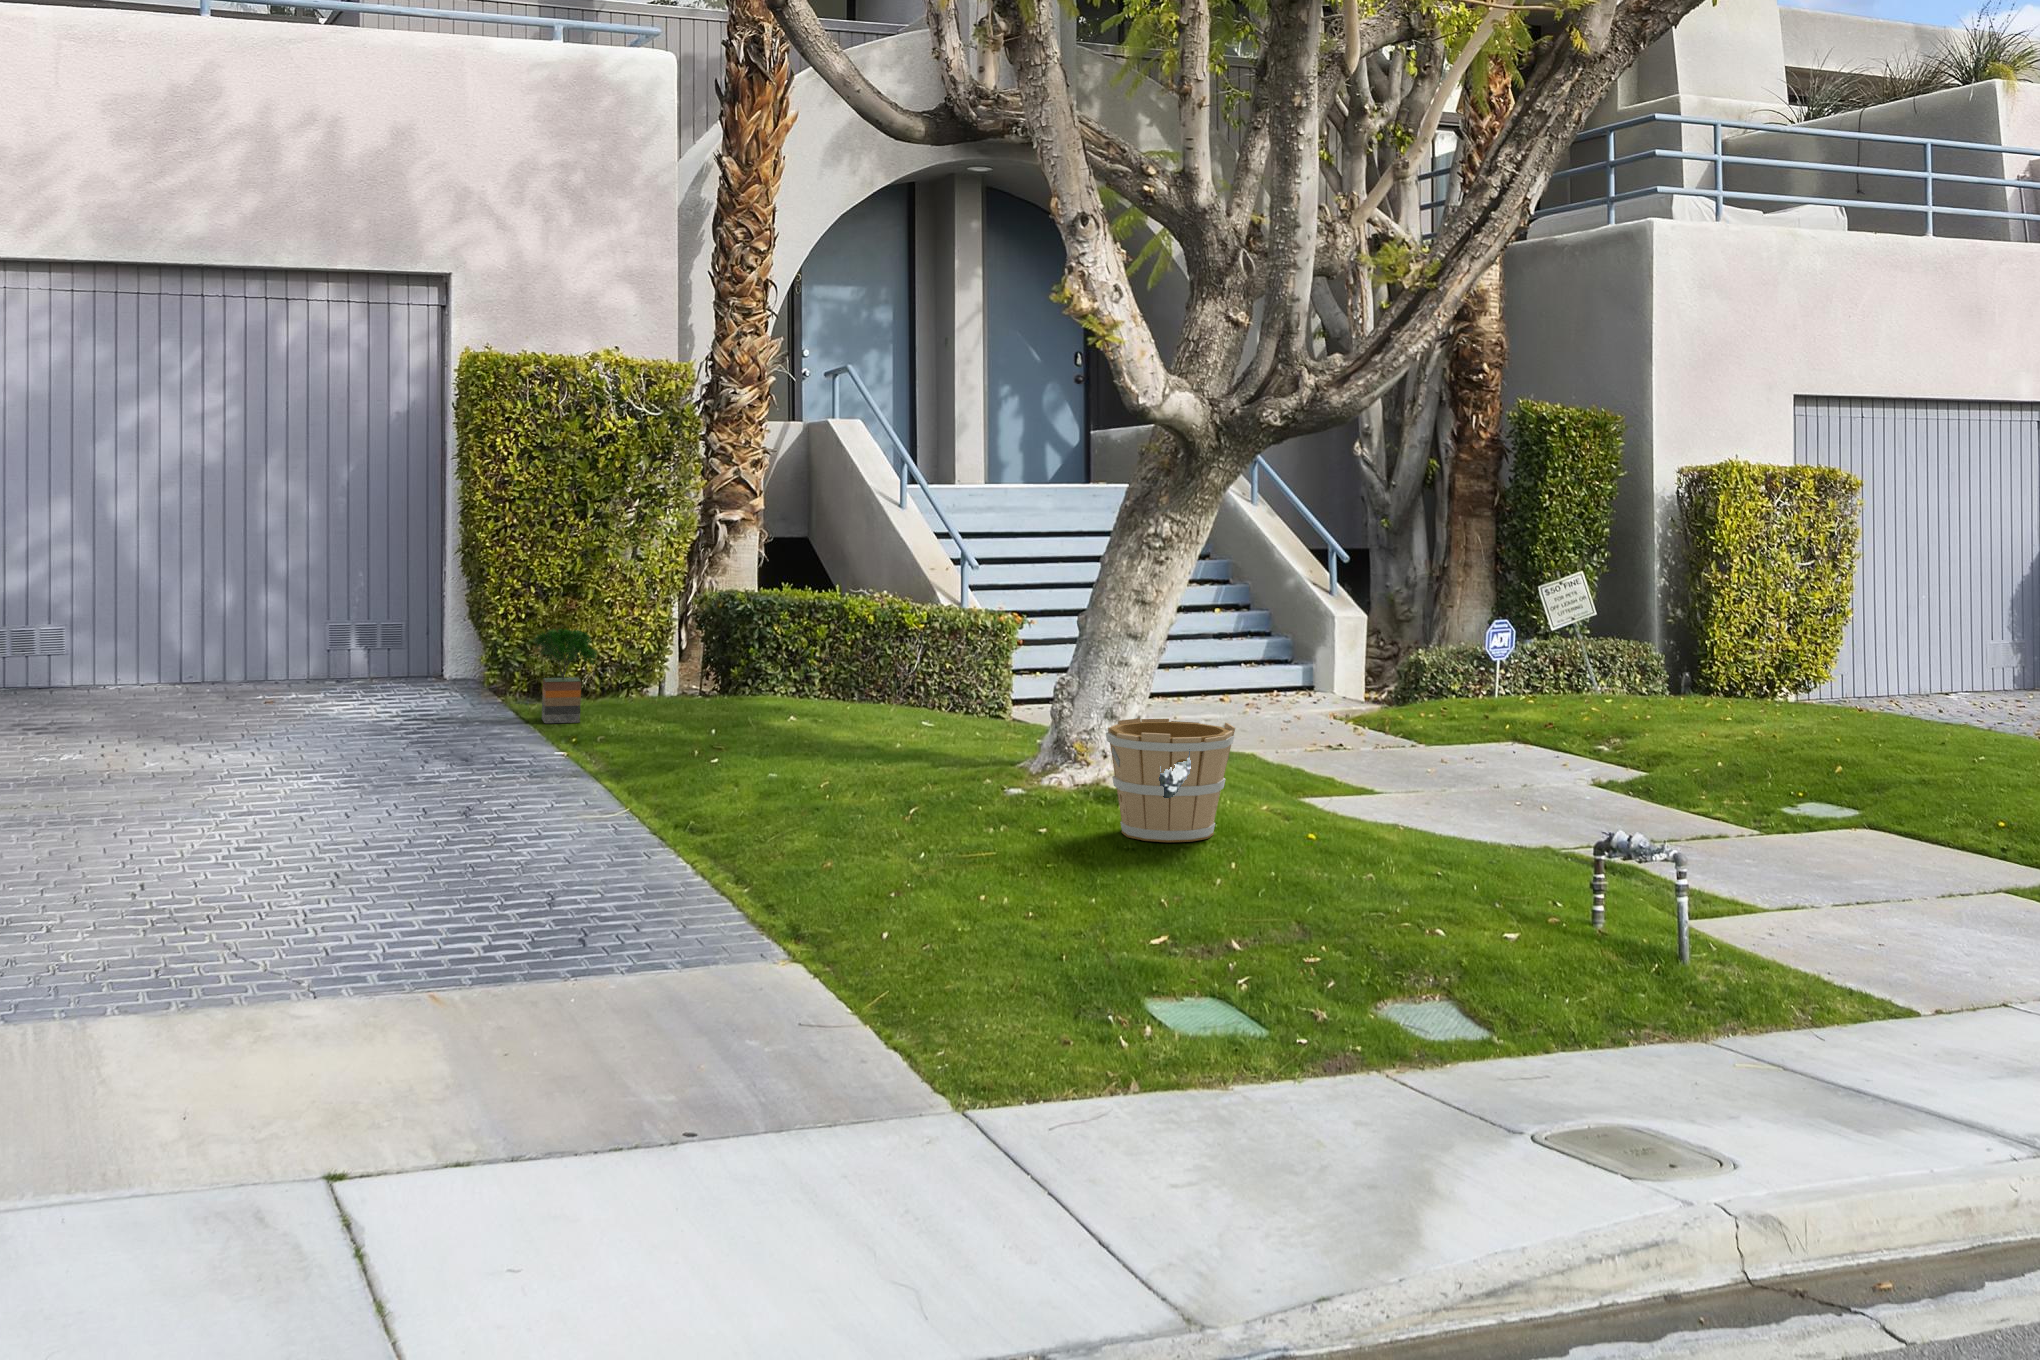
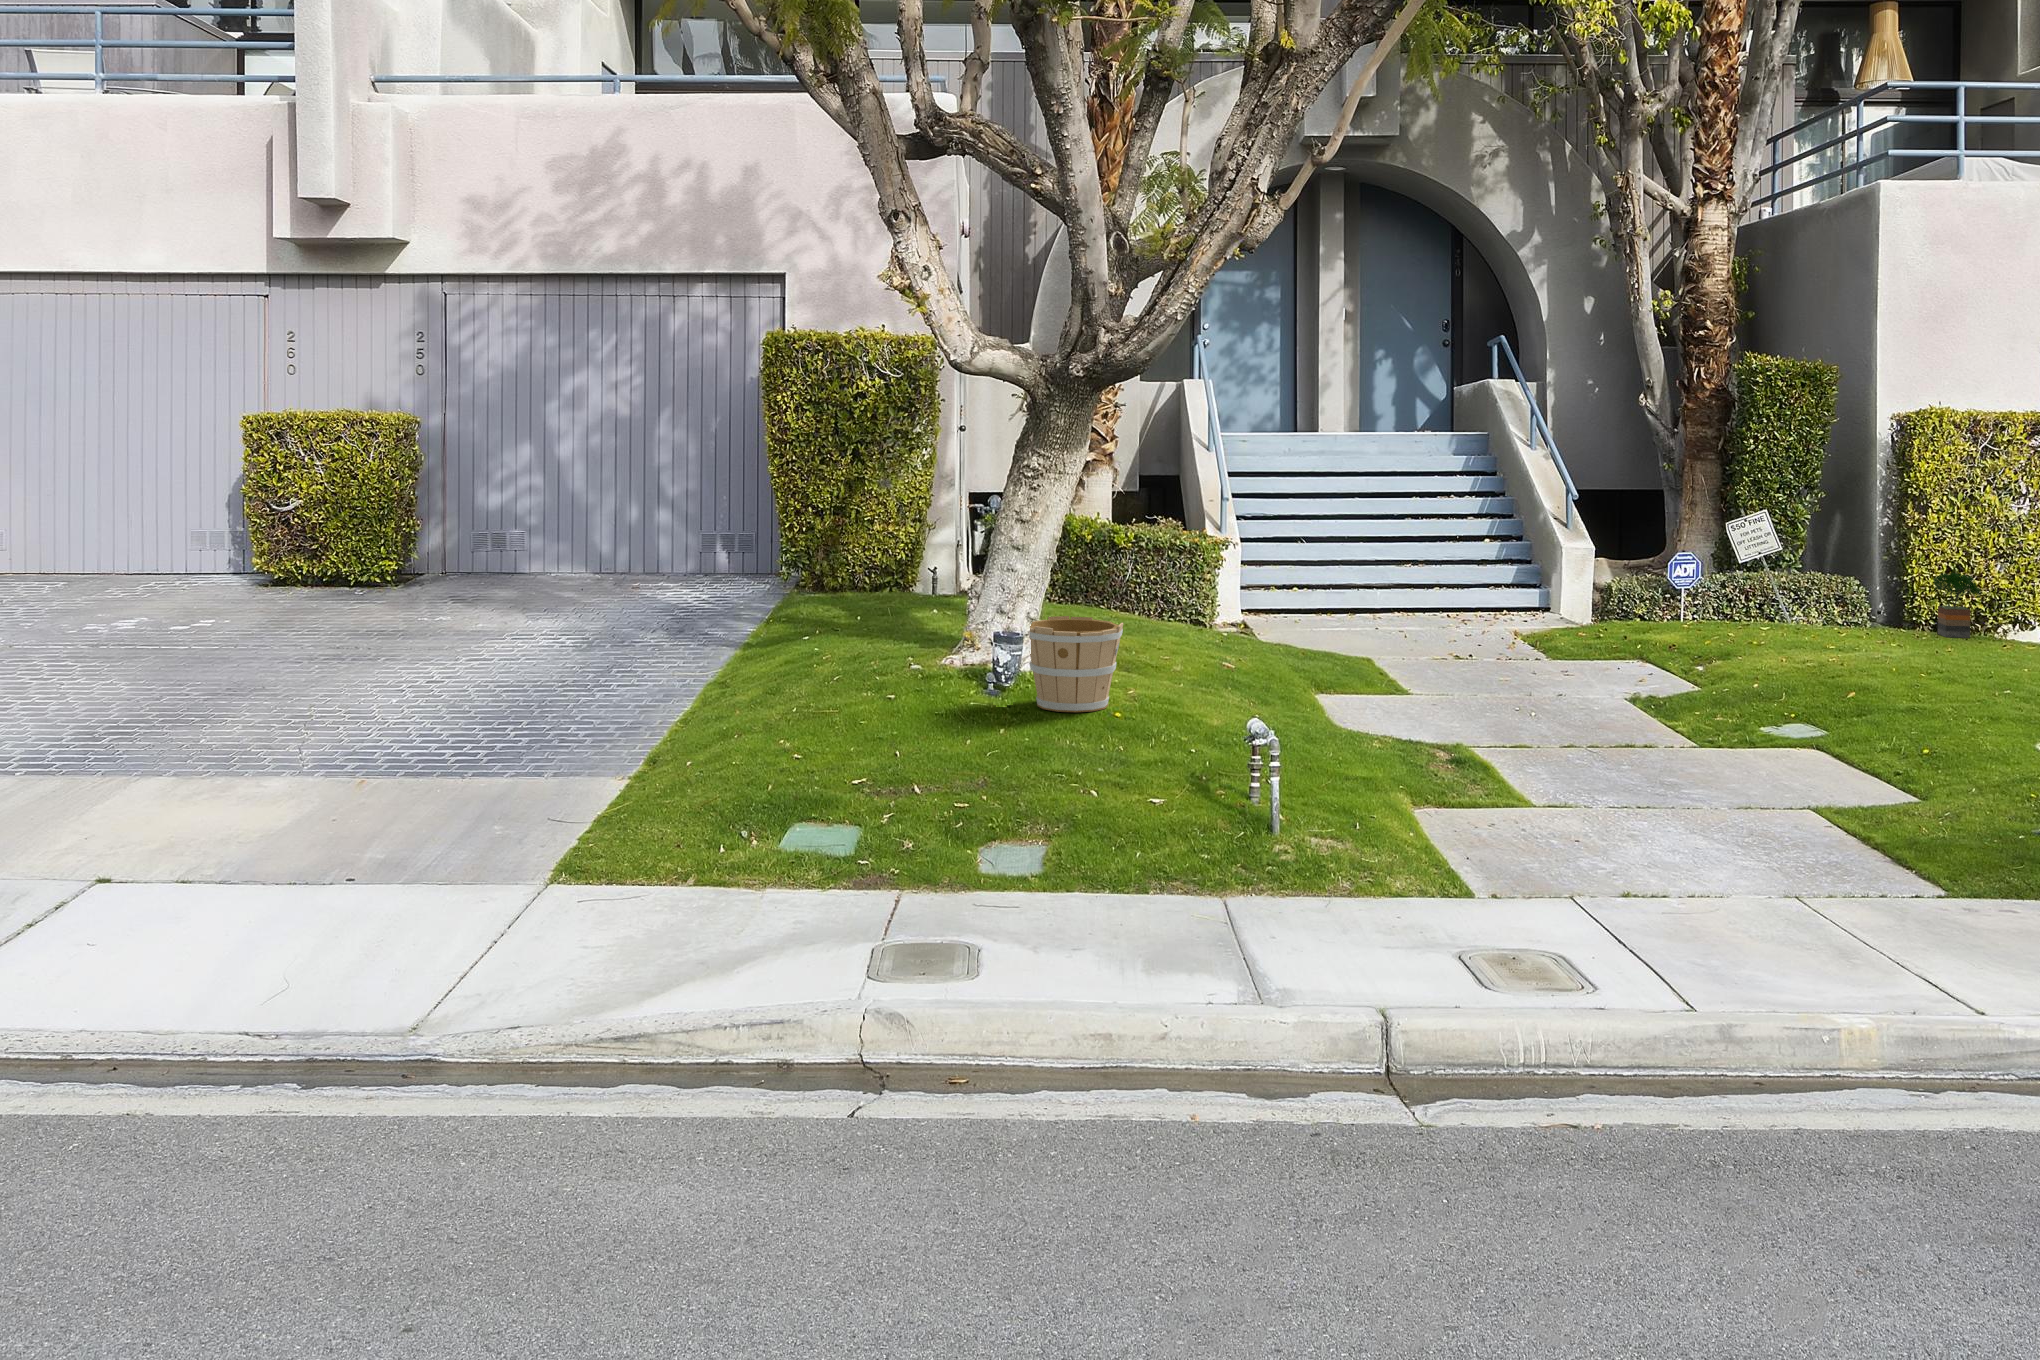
potted tree: present [534,629,597,723] -> present [1933,573,1981,638]

